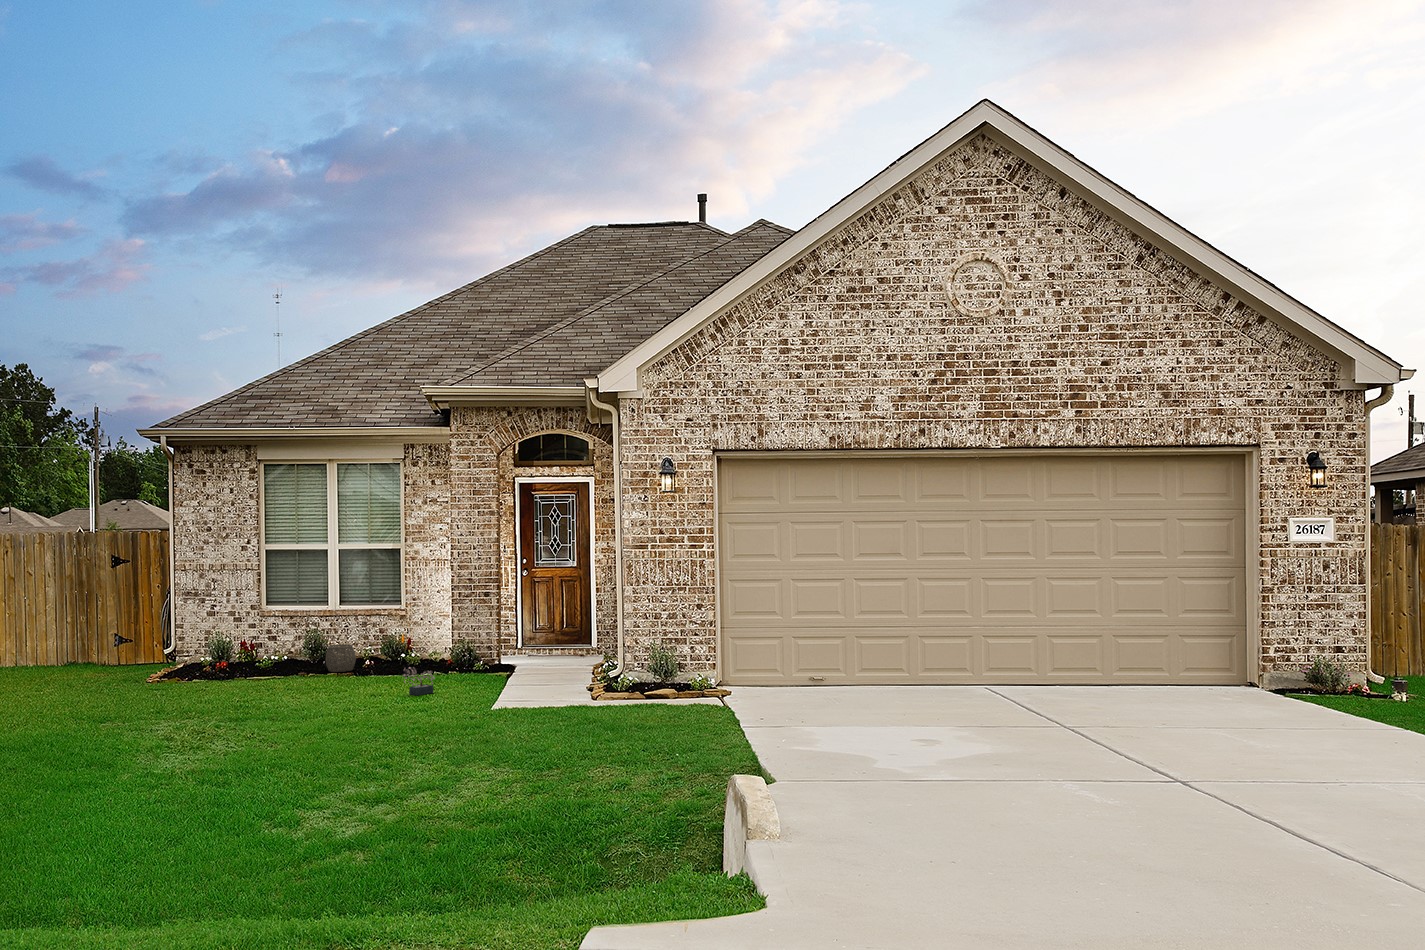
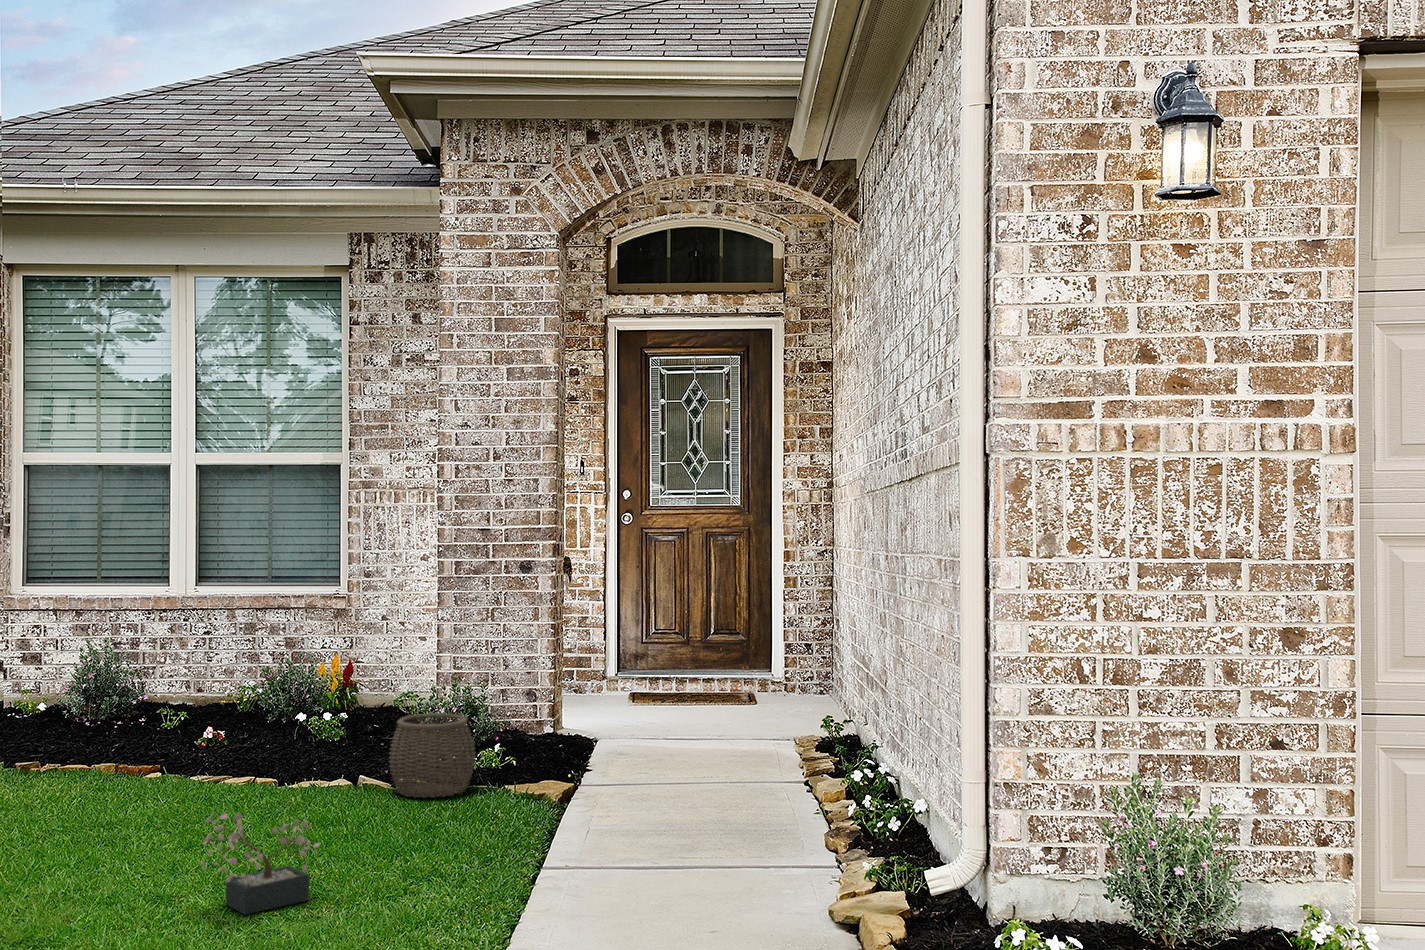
woven basket: present [325,644,356,672] -> present [389,713,475,798]

